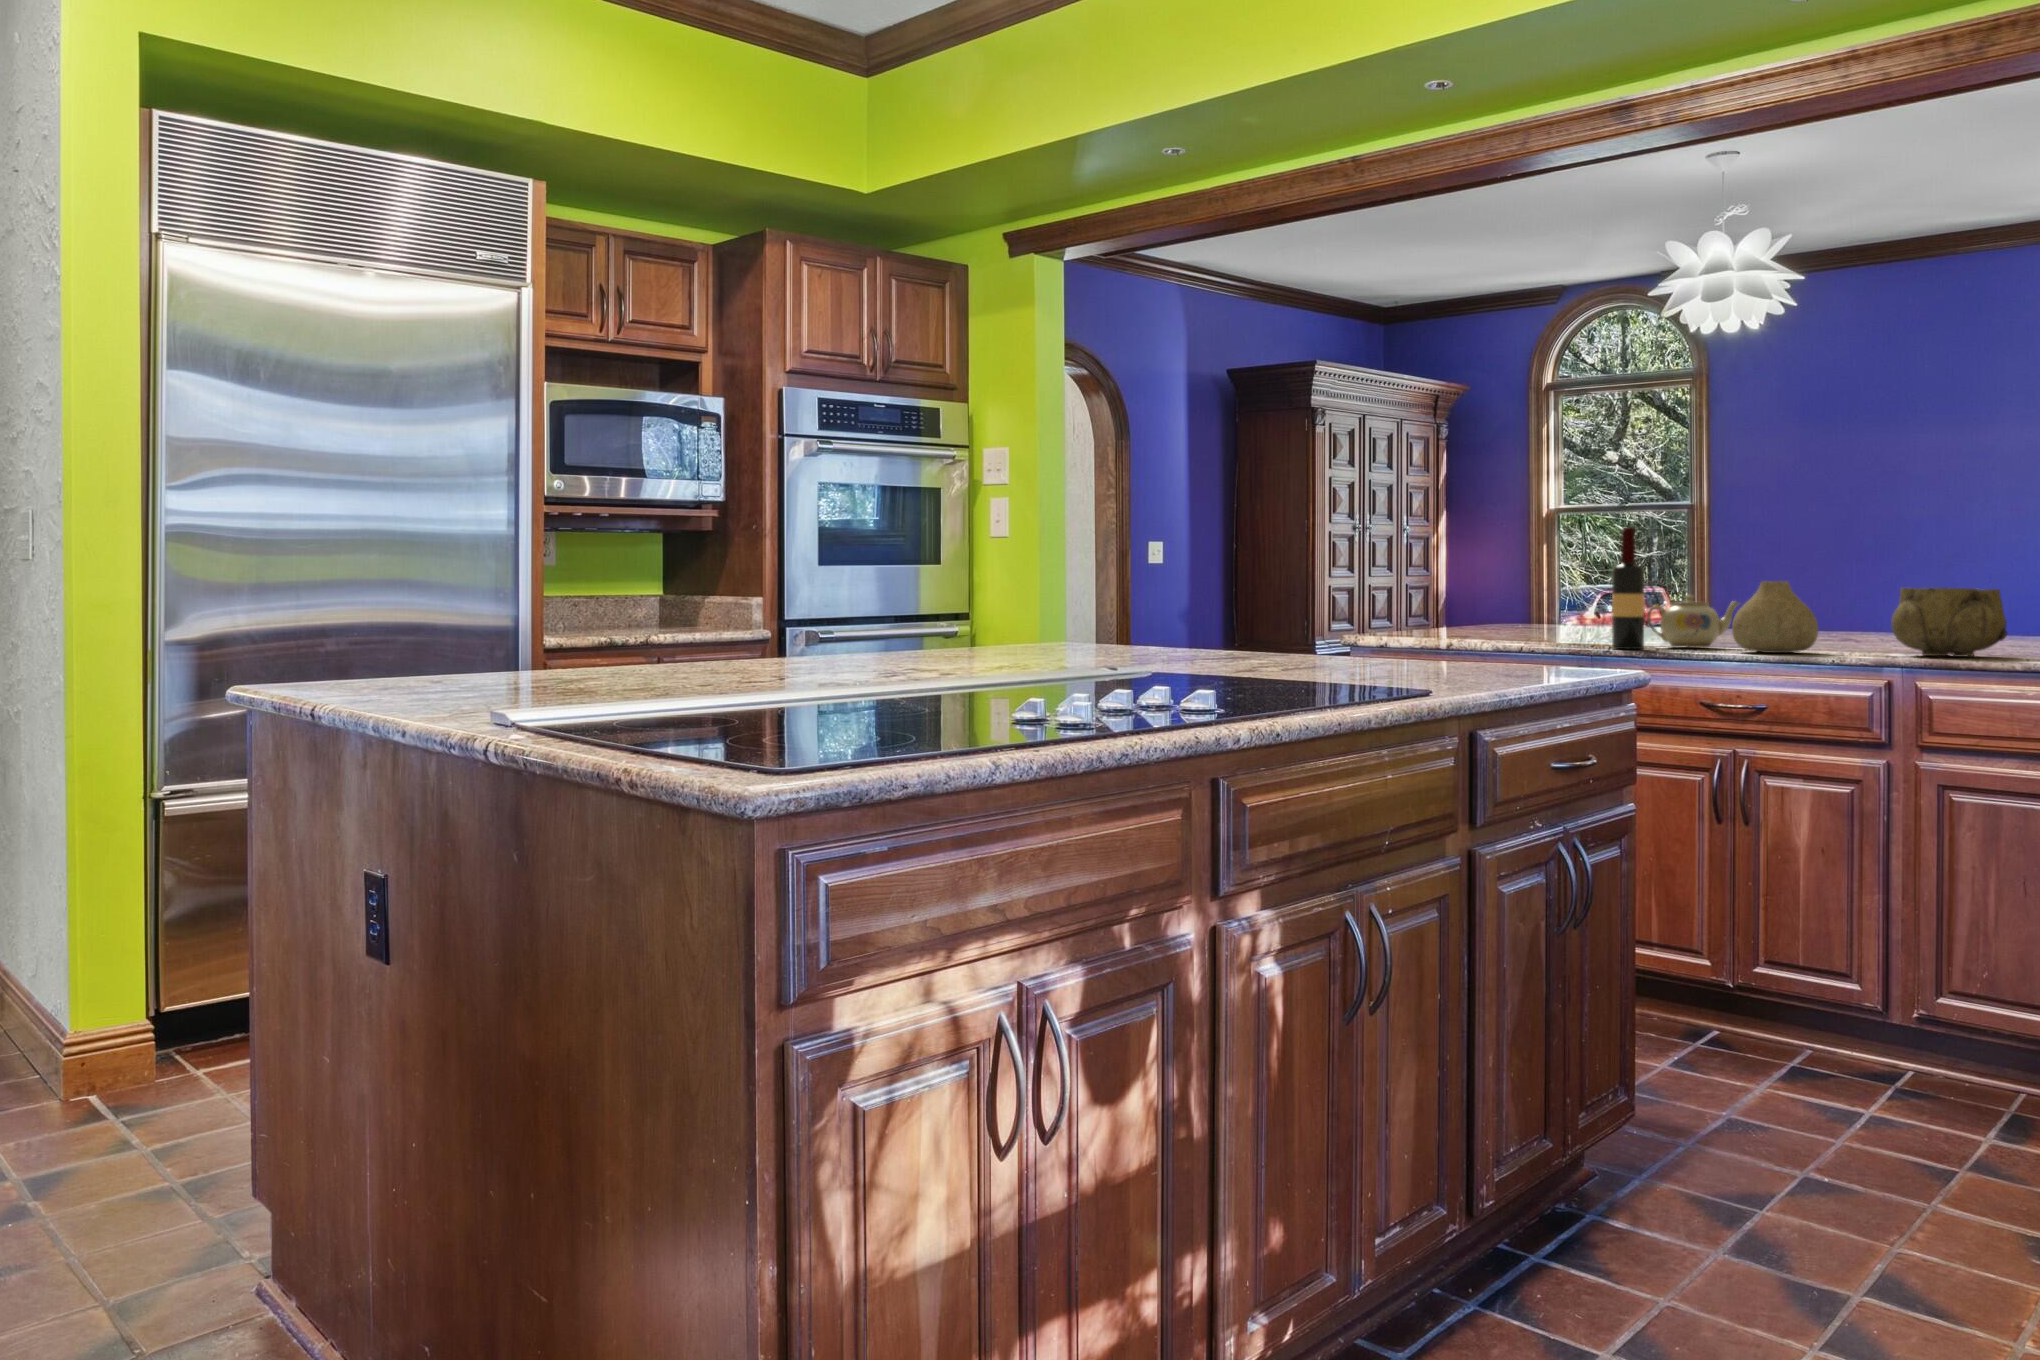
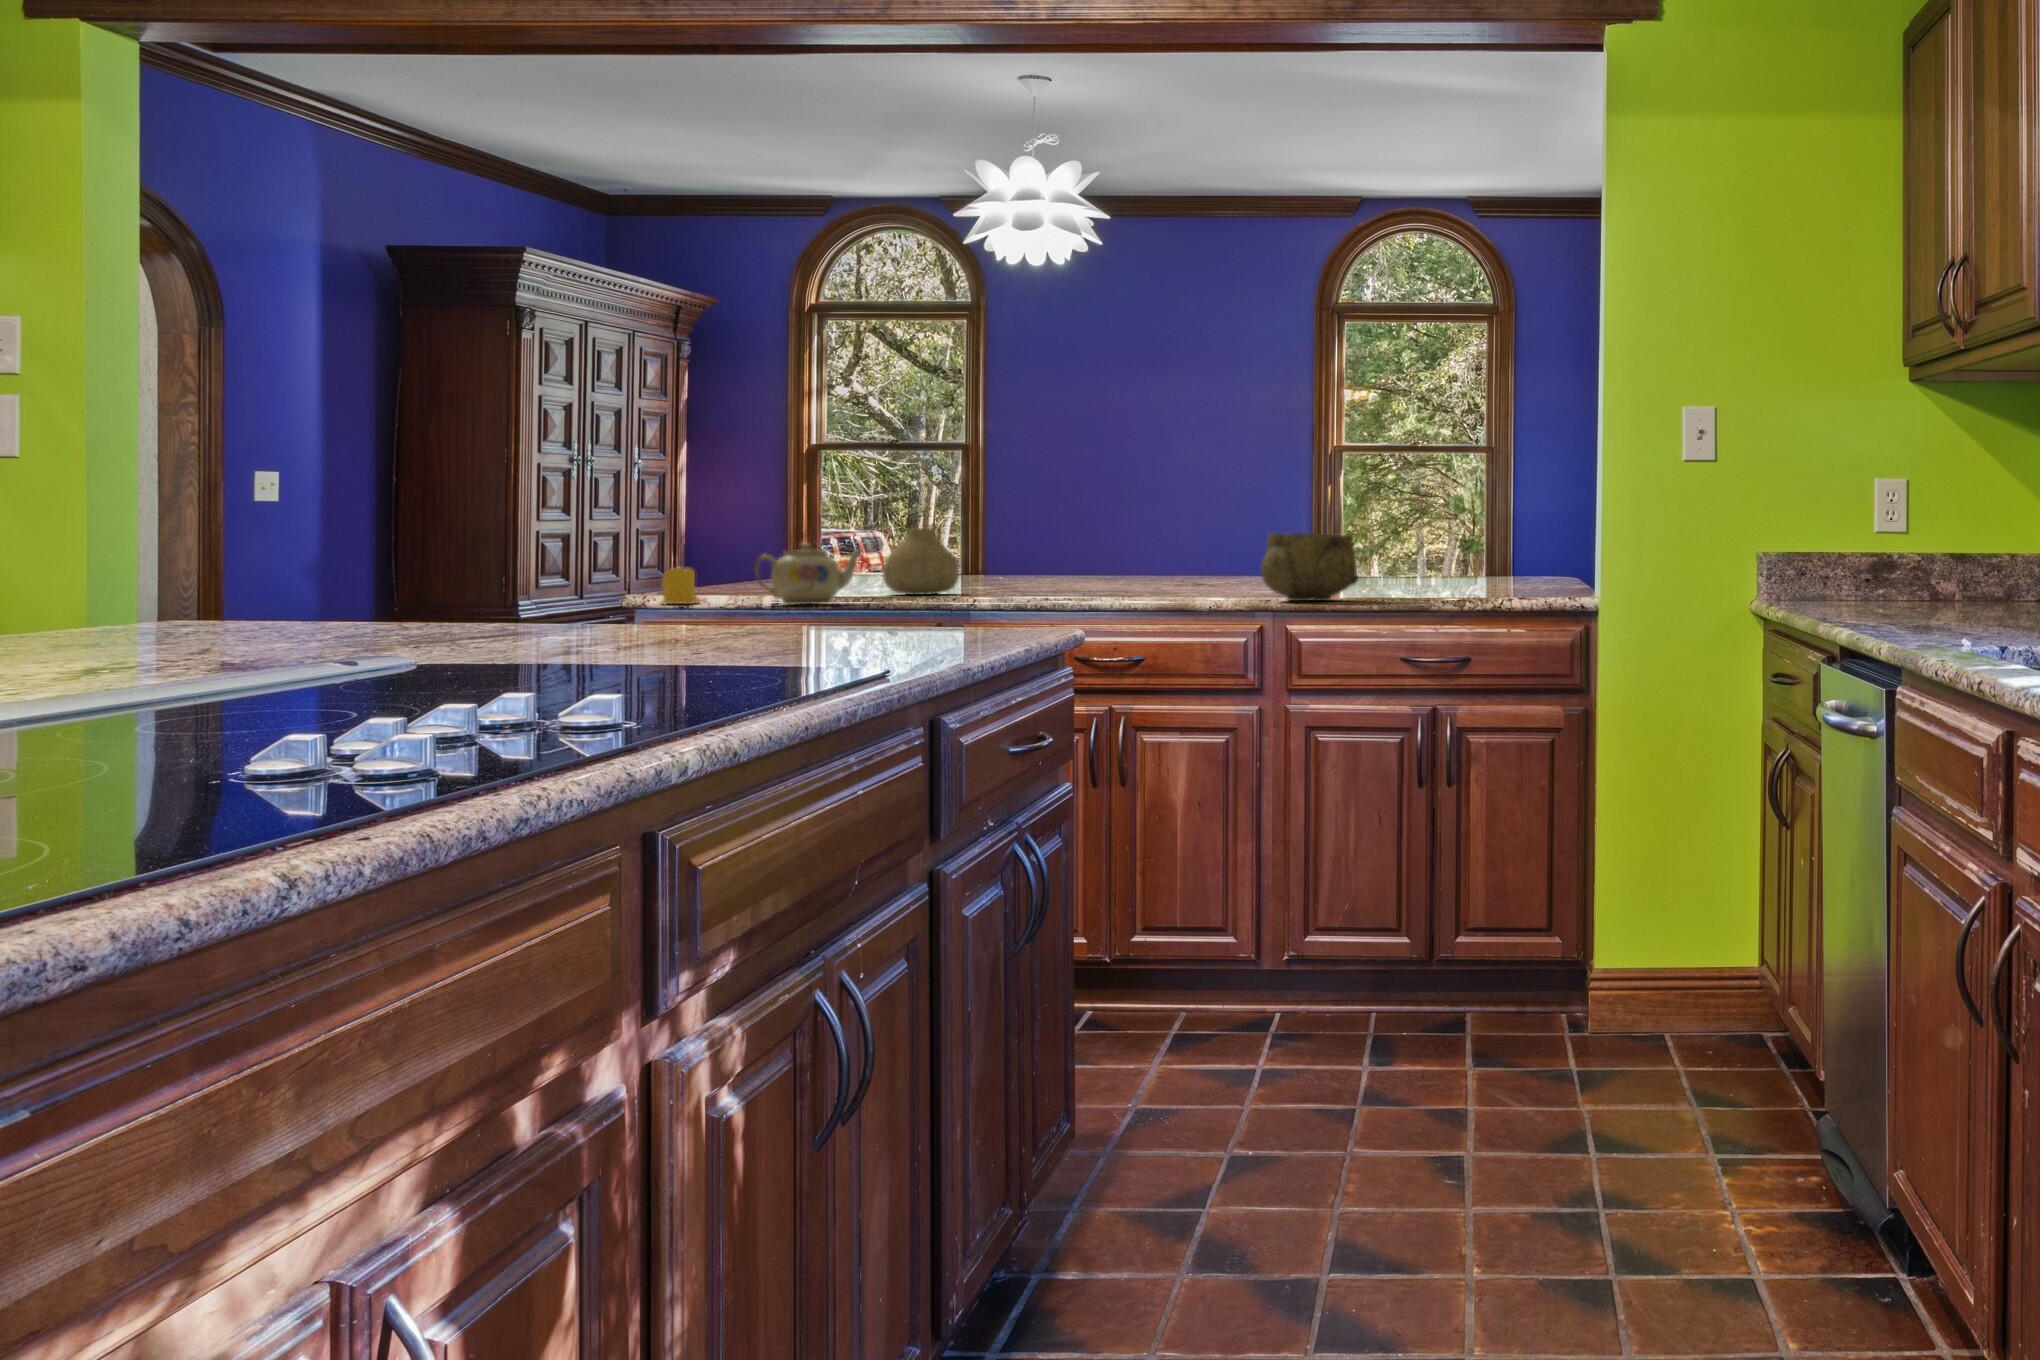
wine bottle: present [1612,527,1644,649] -> none [978,464,1014,604]
vase: present [1732,581,1818,653] -> present [883,528,959,595]
teapot: present [1647,595,1739,647] -> present [754,542,862,604]
candle: none [1369,612,1403,642] -> present [660,567,702,604]

